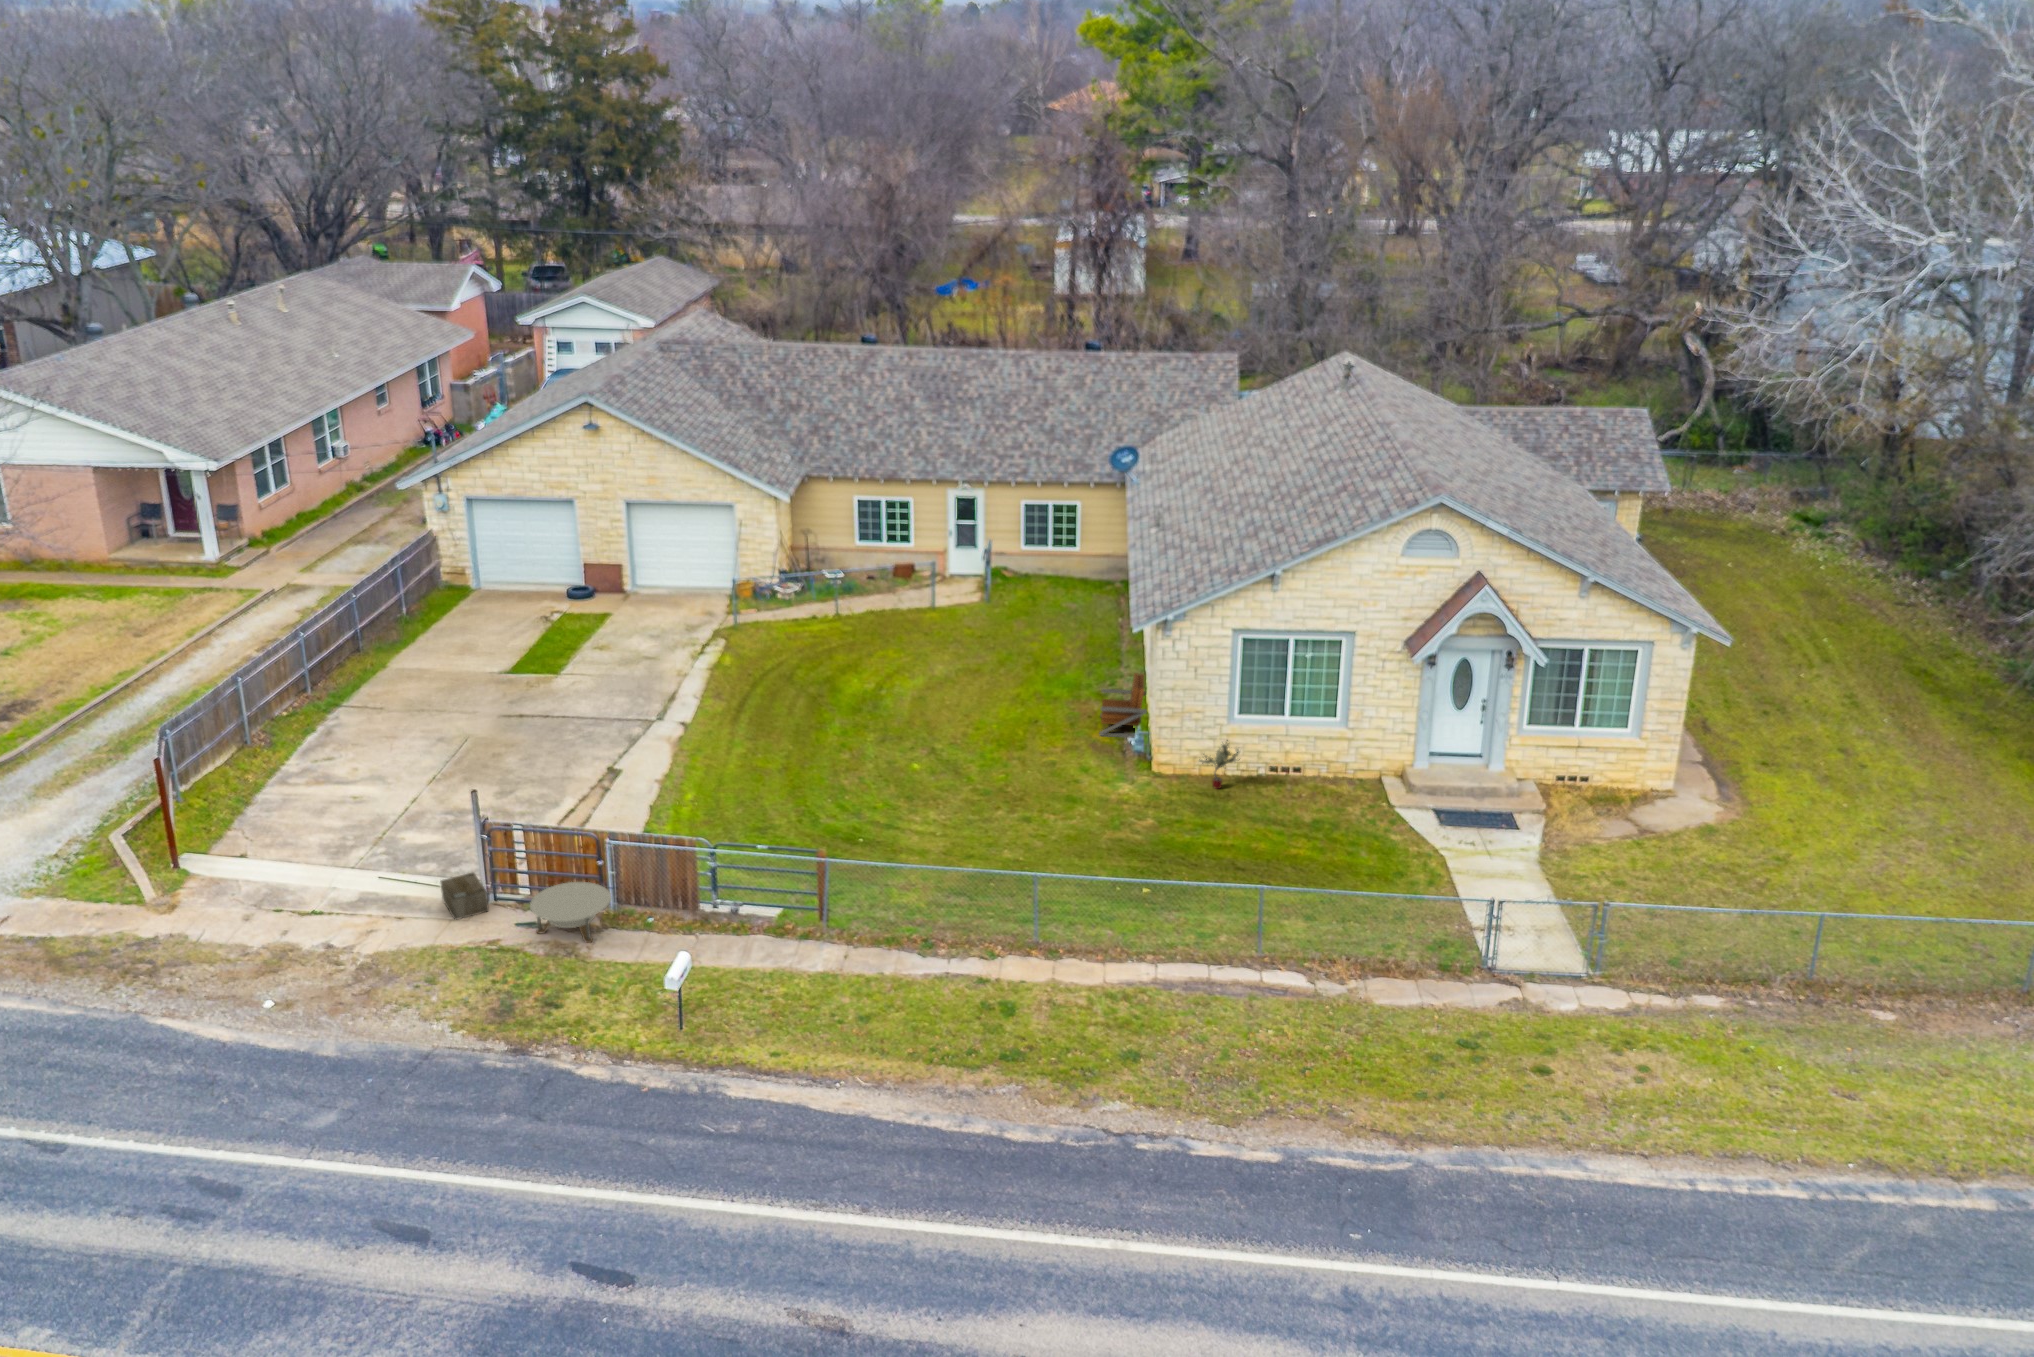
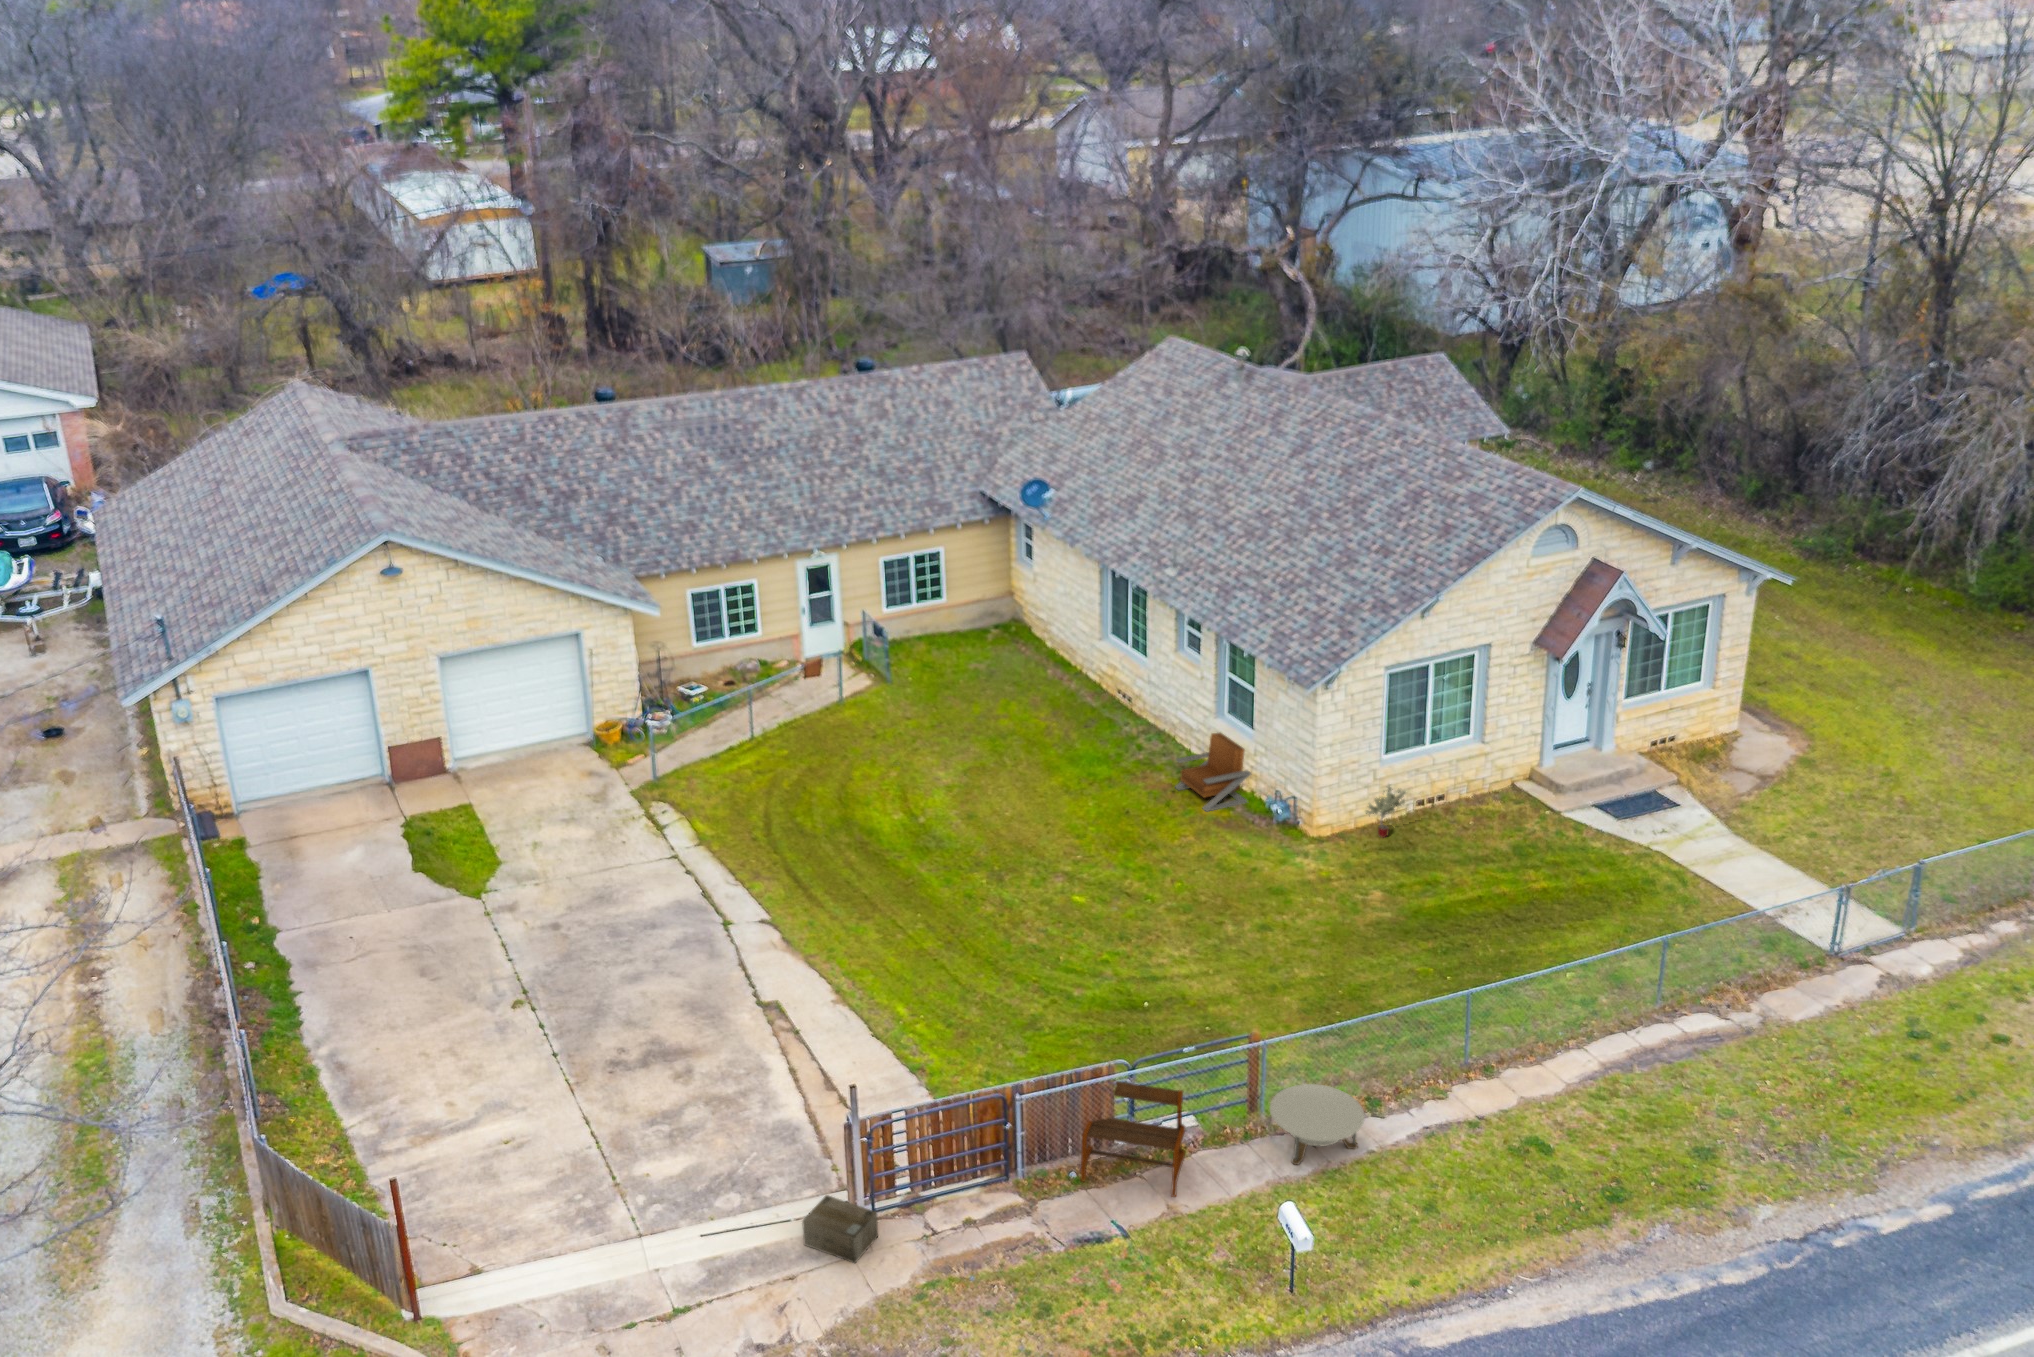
bench: none [651,849,732,956] -> present [1081,1081,1185,1197]
round table: present [530,882,611,943] -> present [1270,1084,1365,1165]

